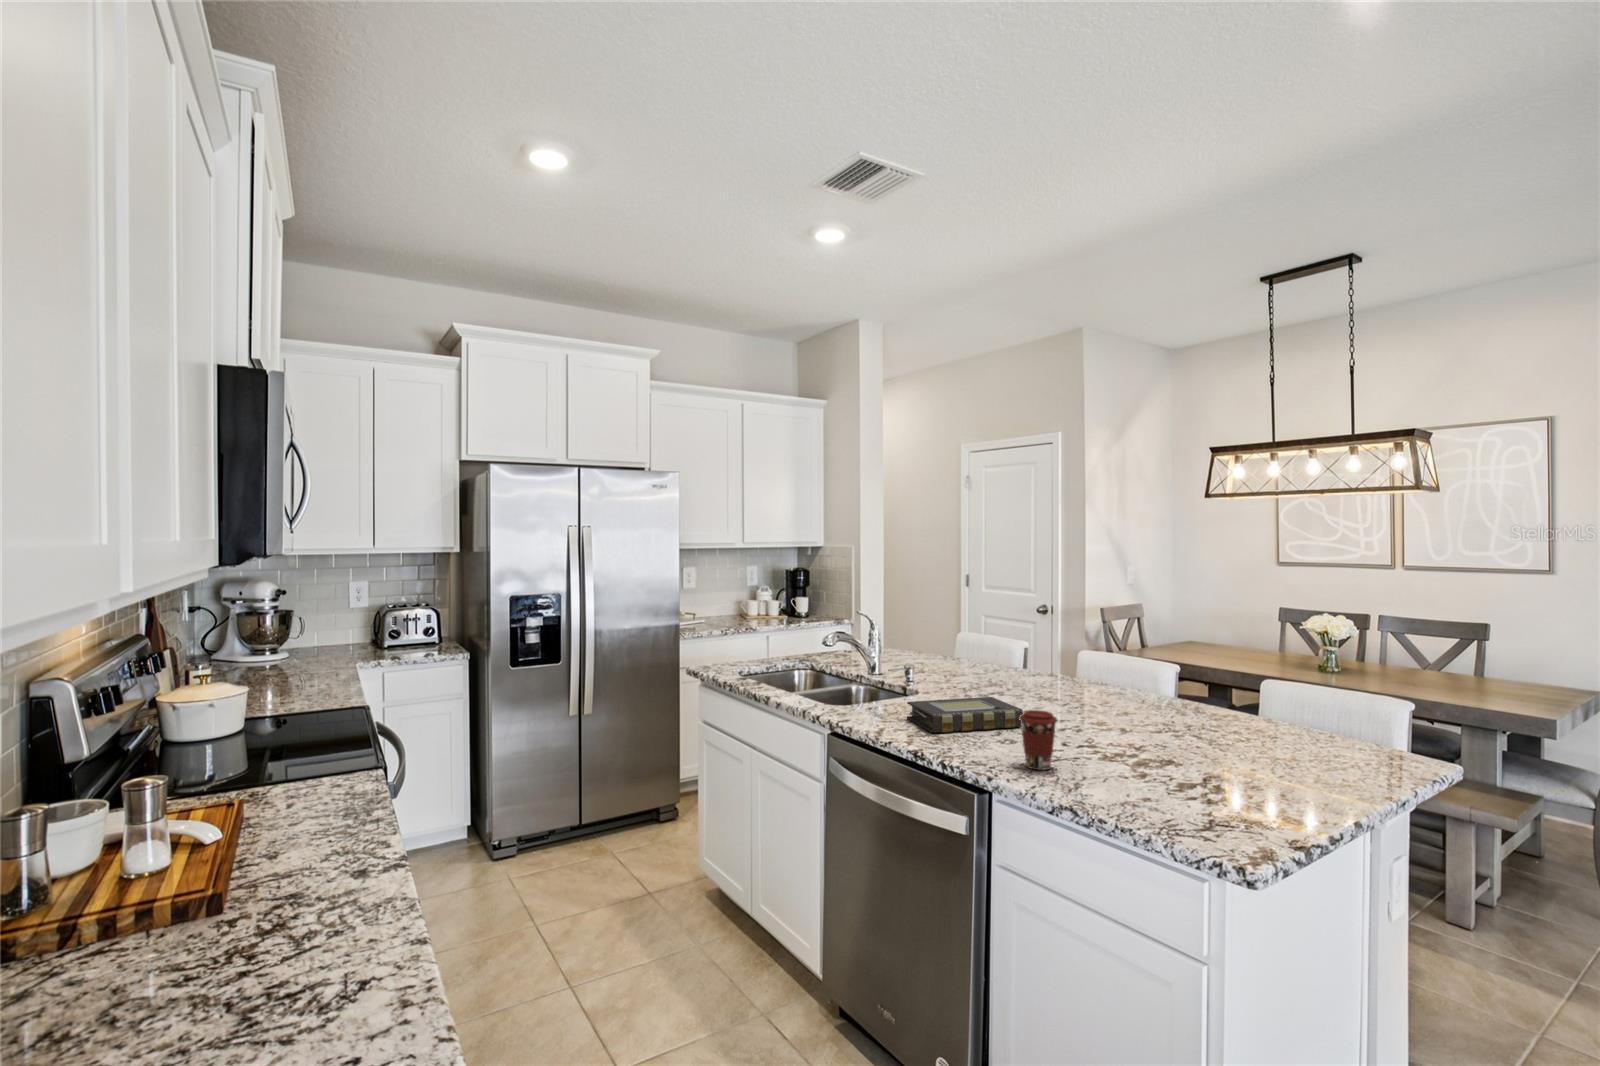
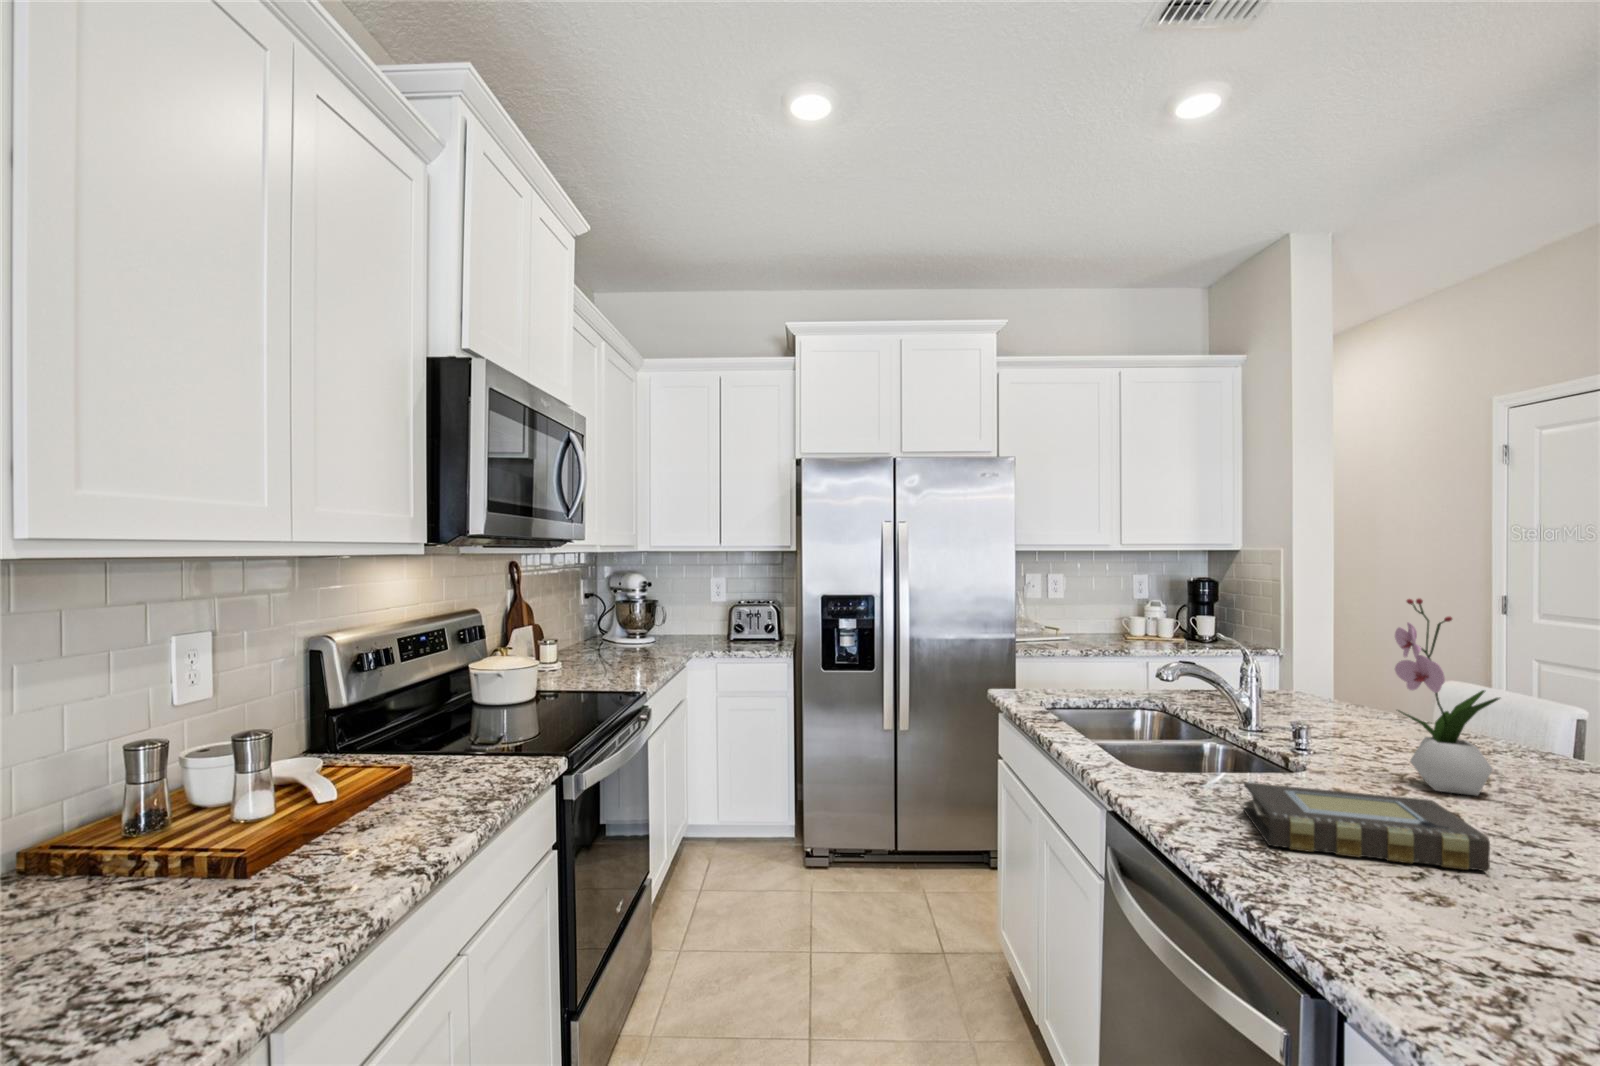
flower arrangement: none [961,585,1011,694] -> present [1395,599,1499,796]
coffee cup: present [1019,710,1057,770] -> none [1421,849,1528,992]

